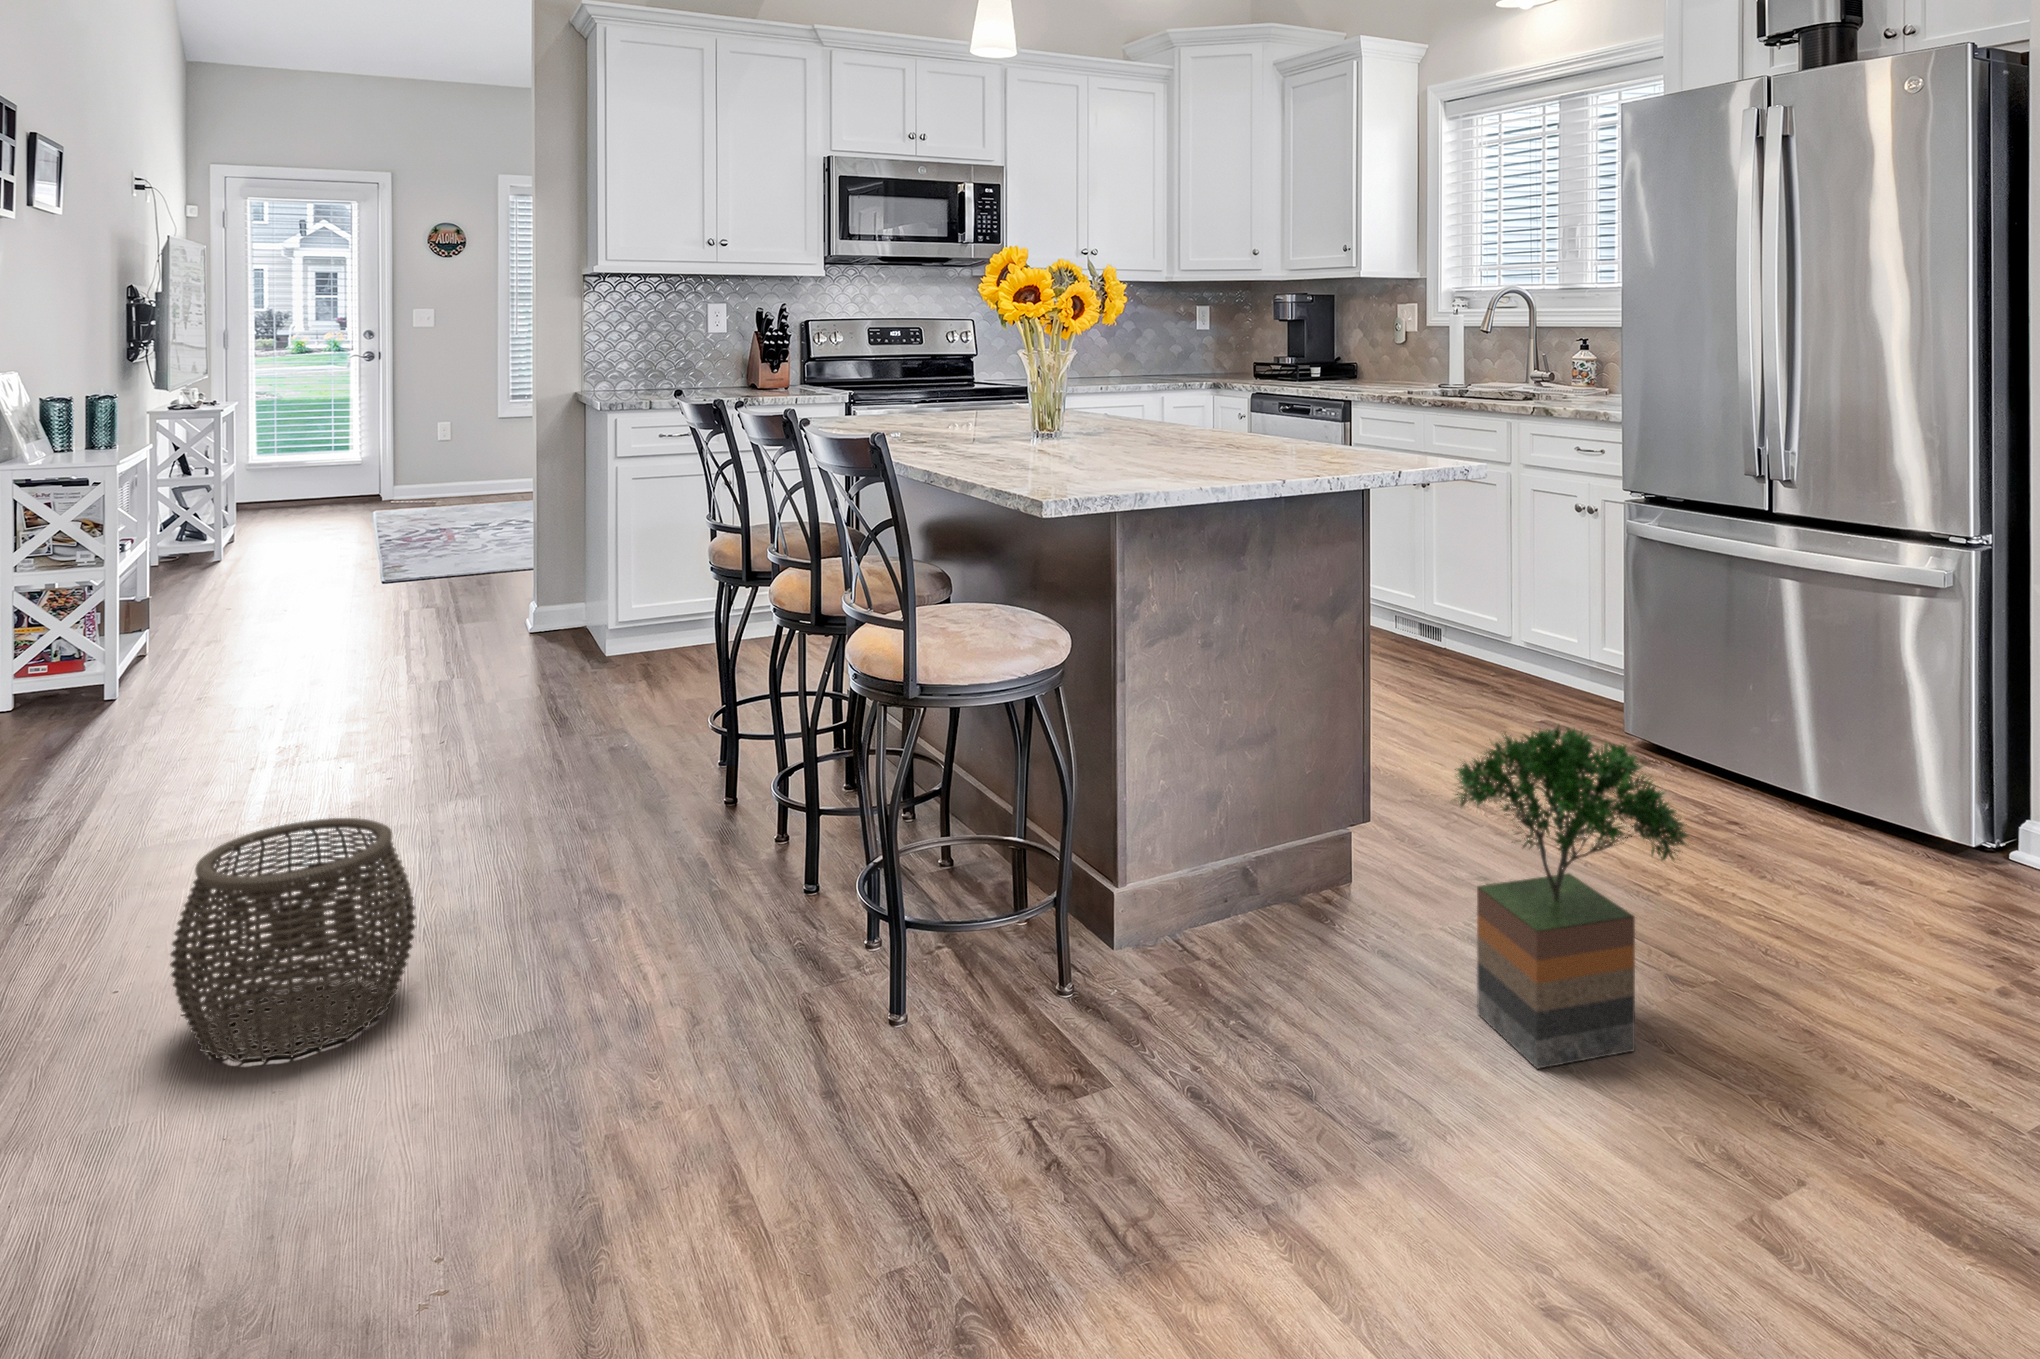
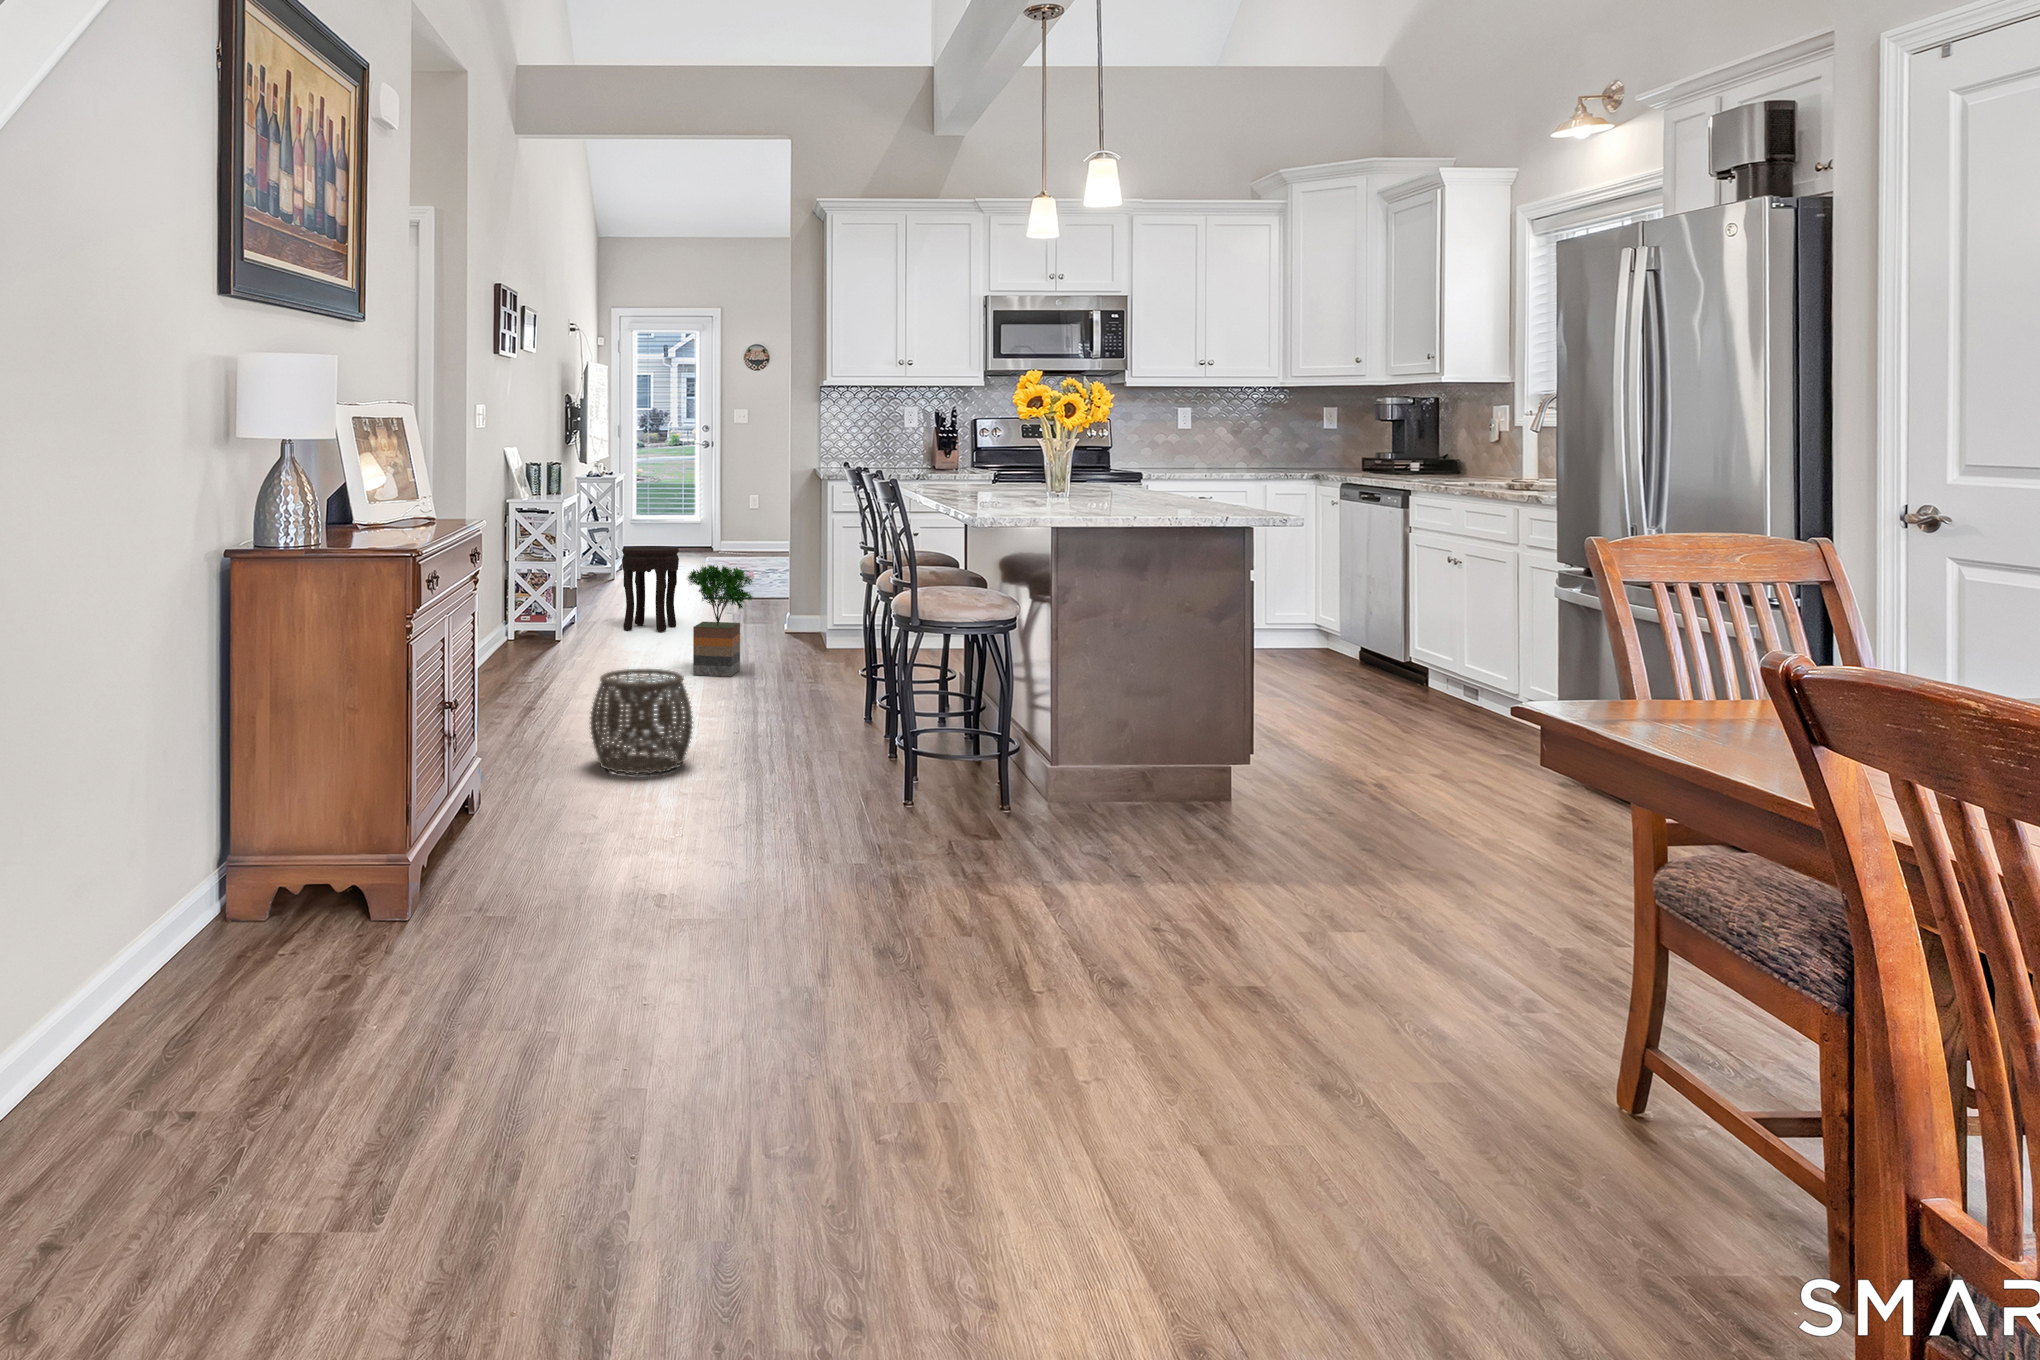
side table: none [238,521,342,659] -> present [622,546,679,632]
potted tree: present [1454,727,1688,1069] -> present [688,565,753,677]

